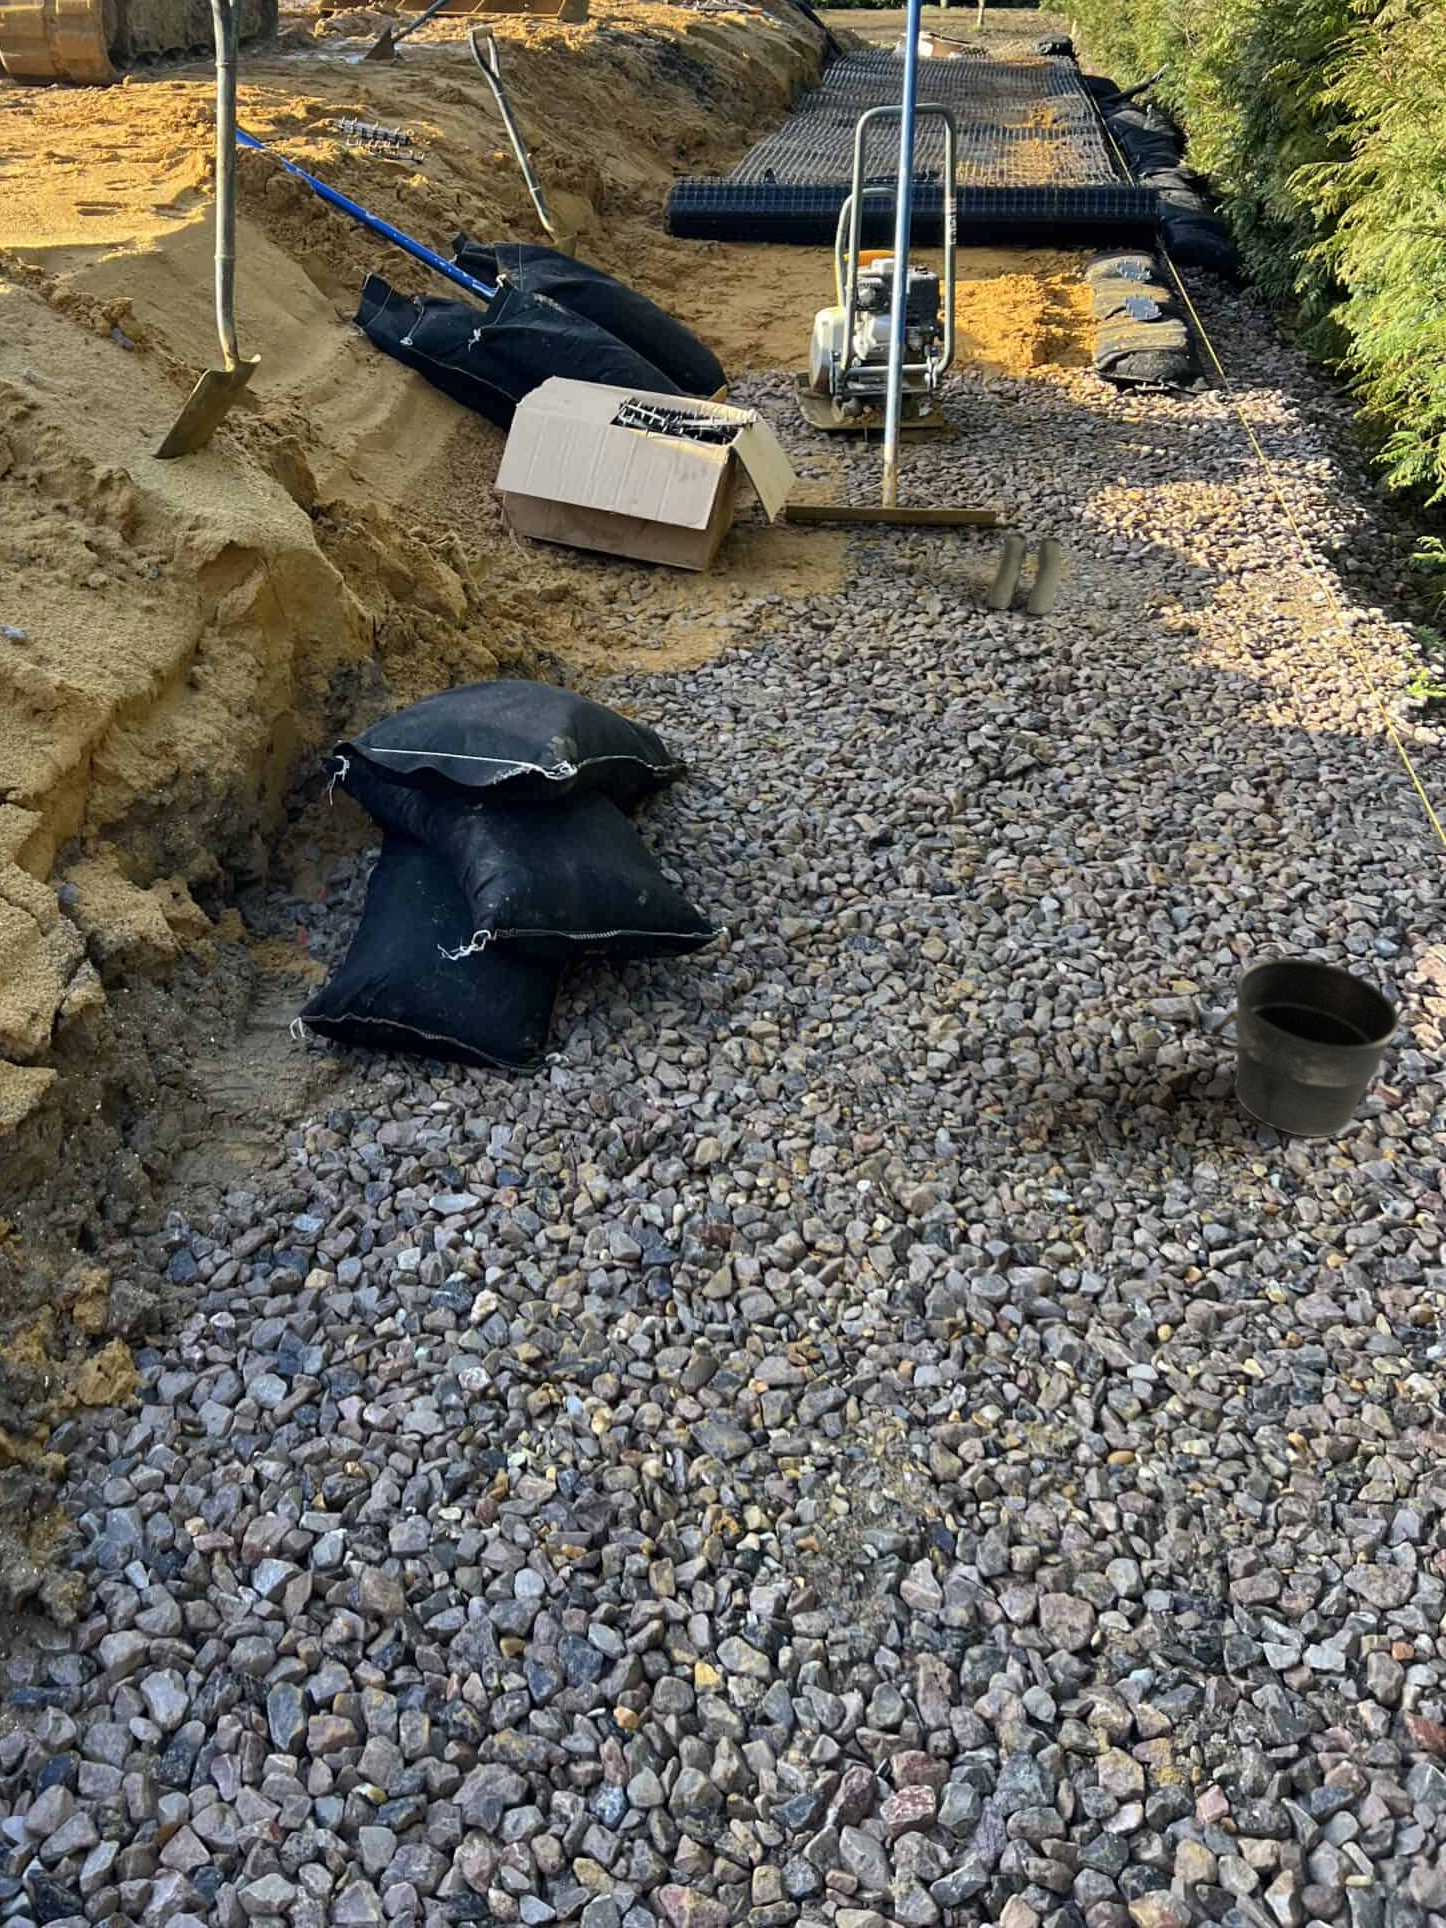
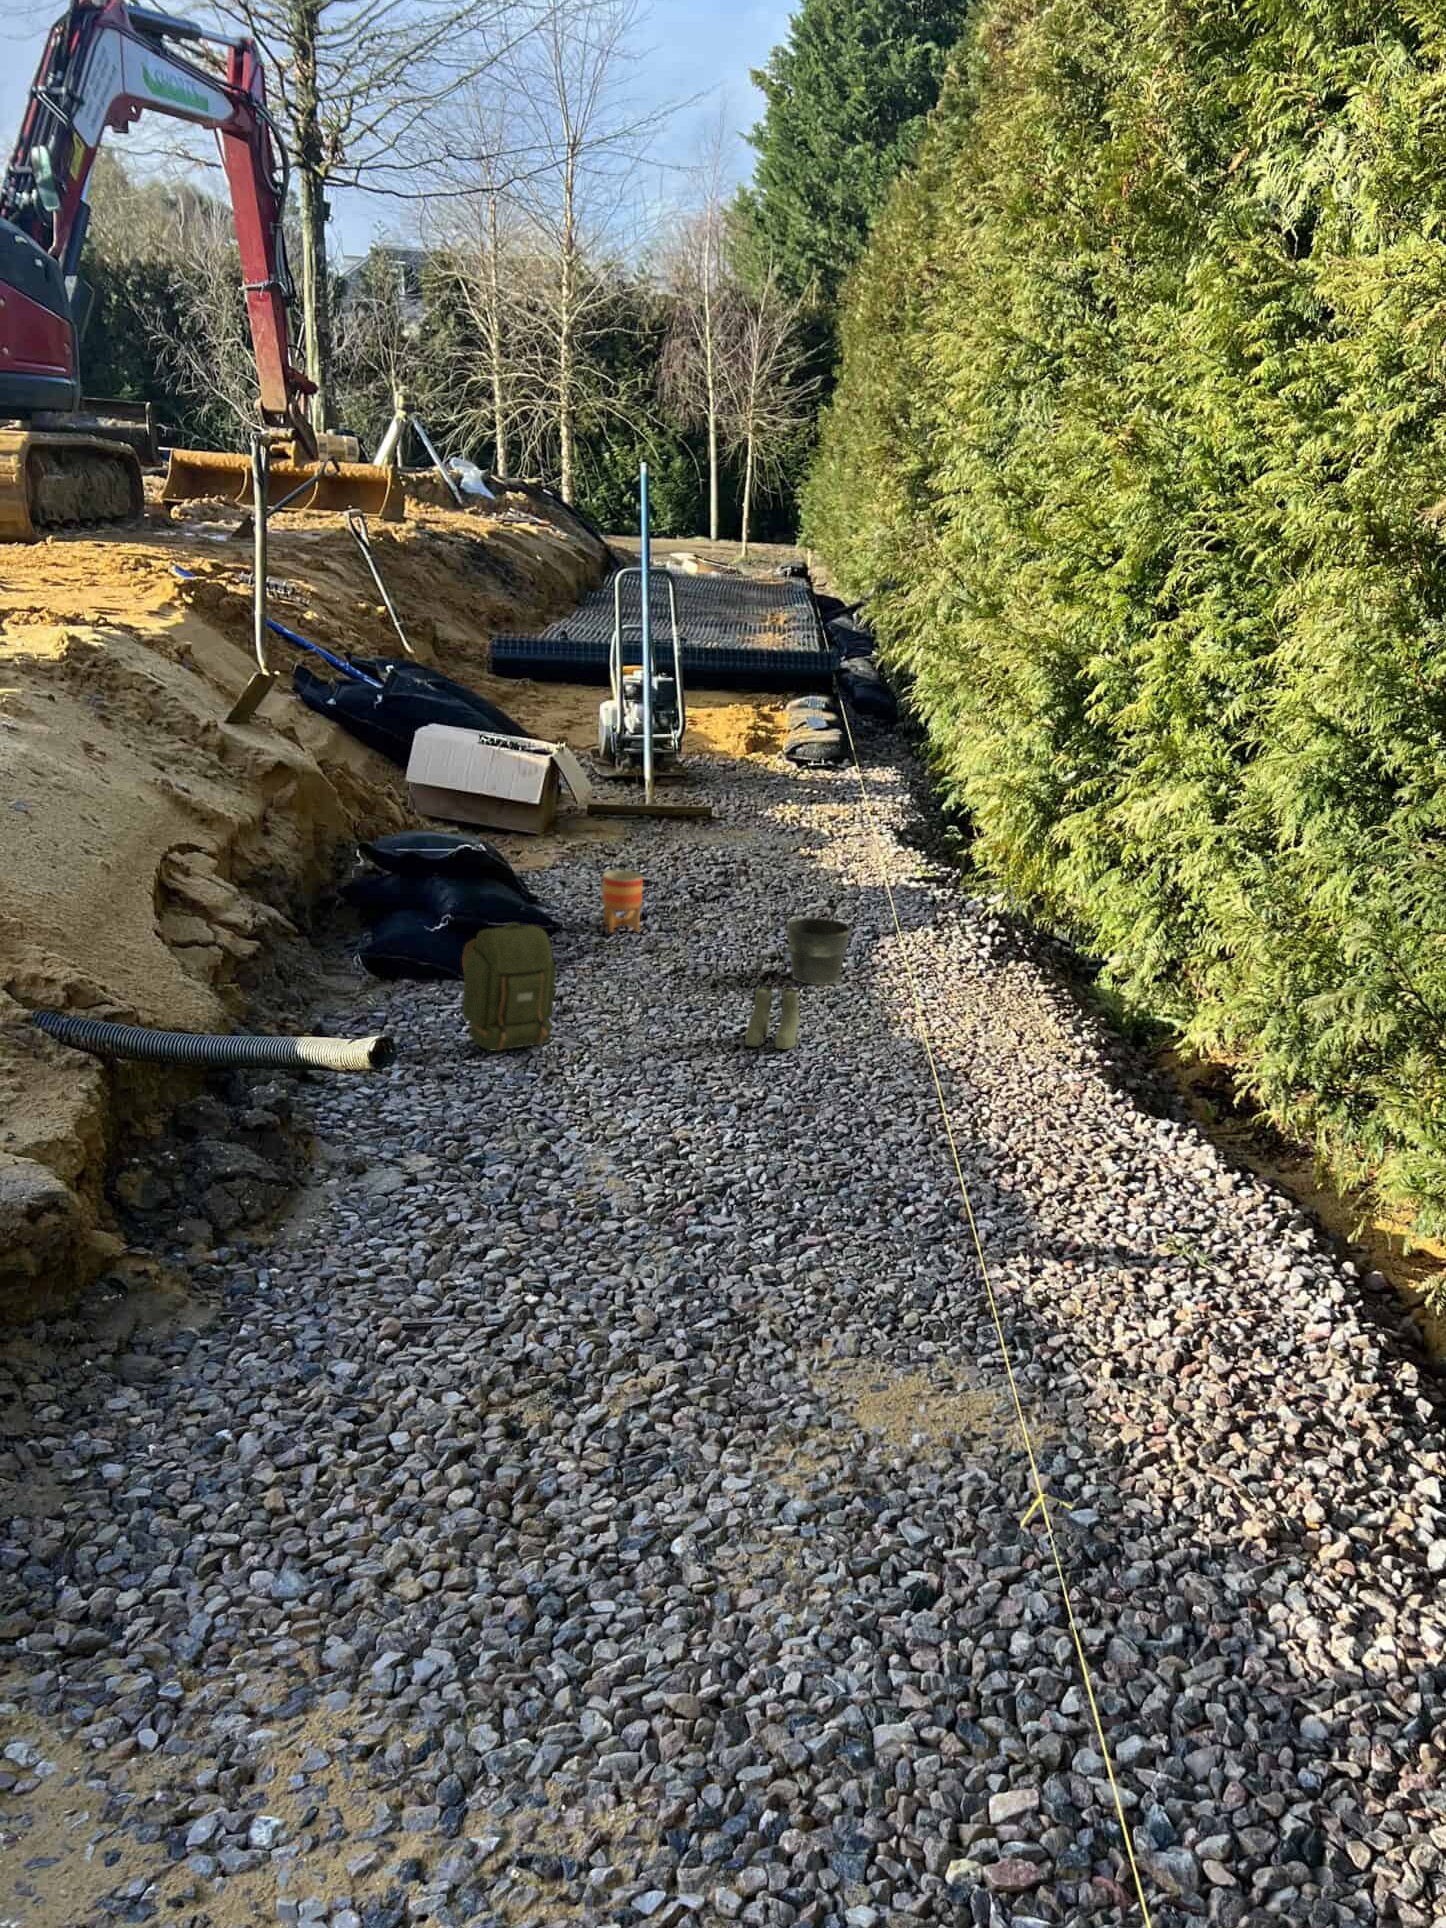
boots: present [988,533,1061,615] -> present [745,986,800,1050]
planter: none [812,759,897,889] -> present [602,870,643,933]
backpack: none [457,1157,695,1483] -> present [462,923,556,1051]

